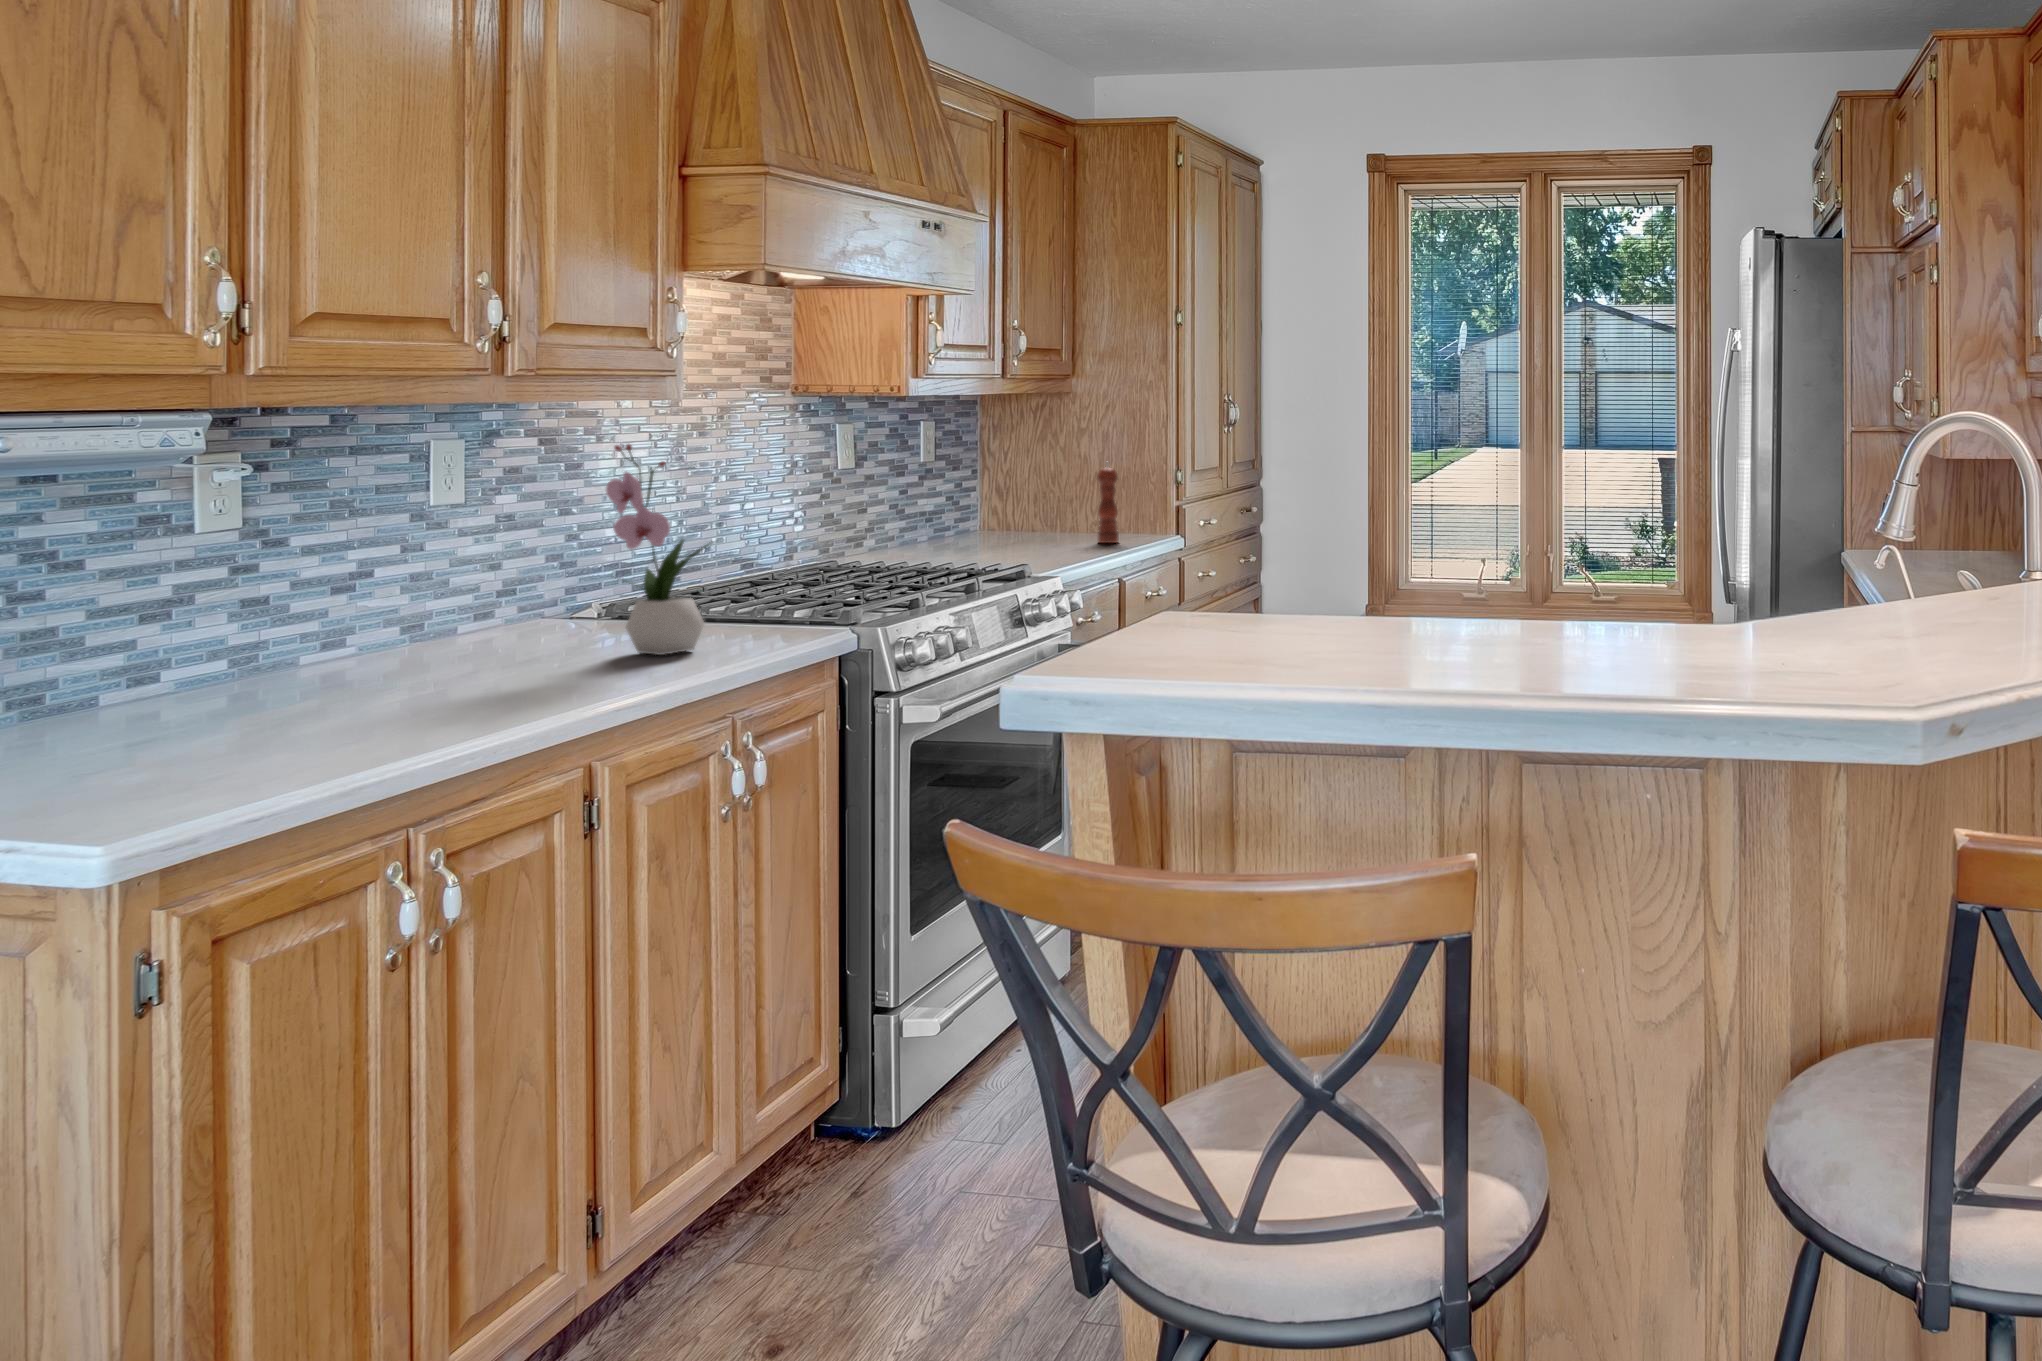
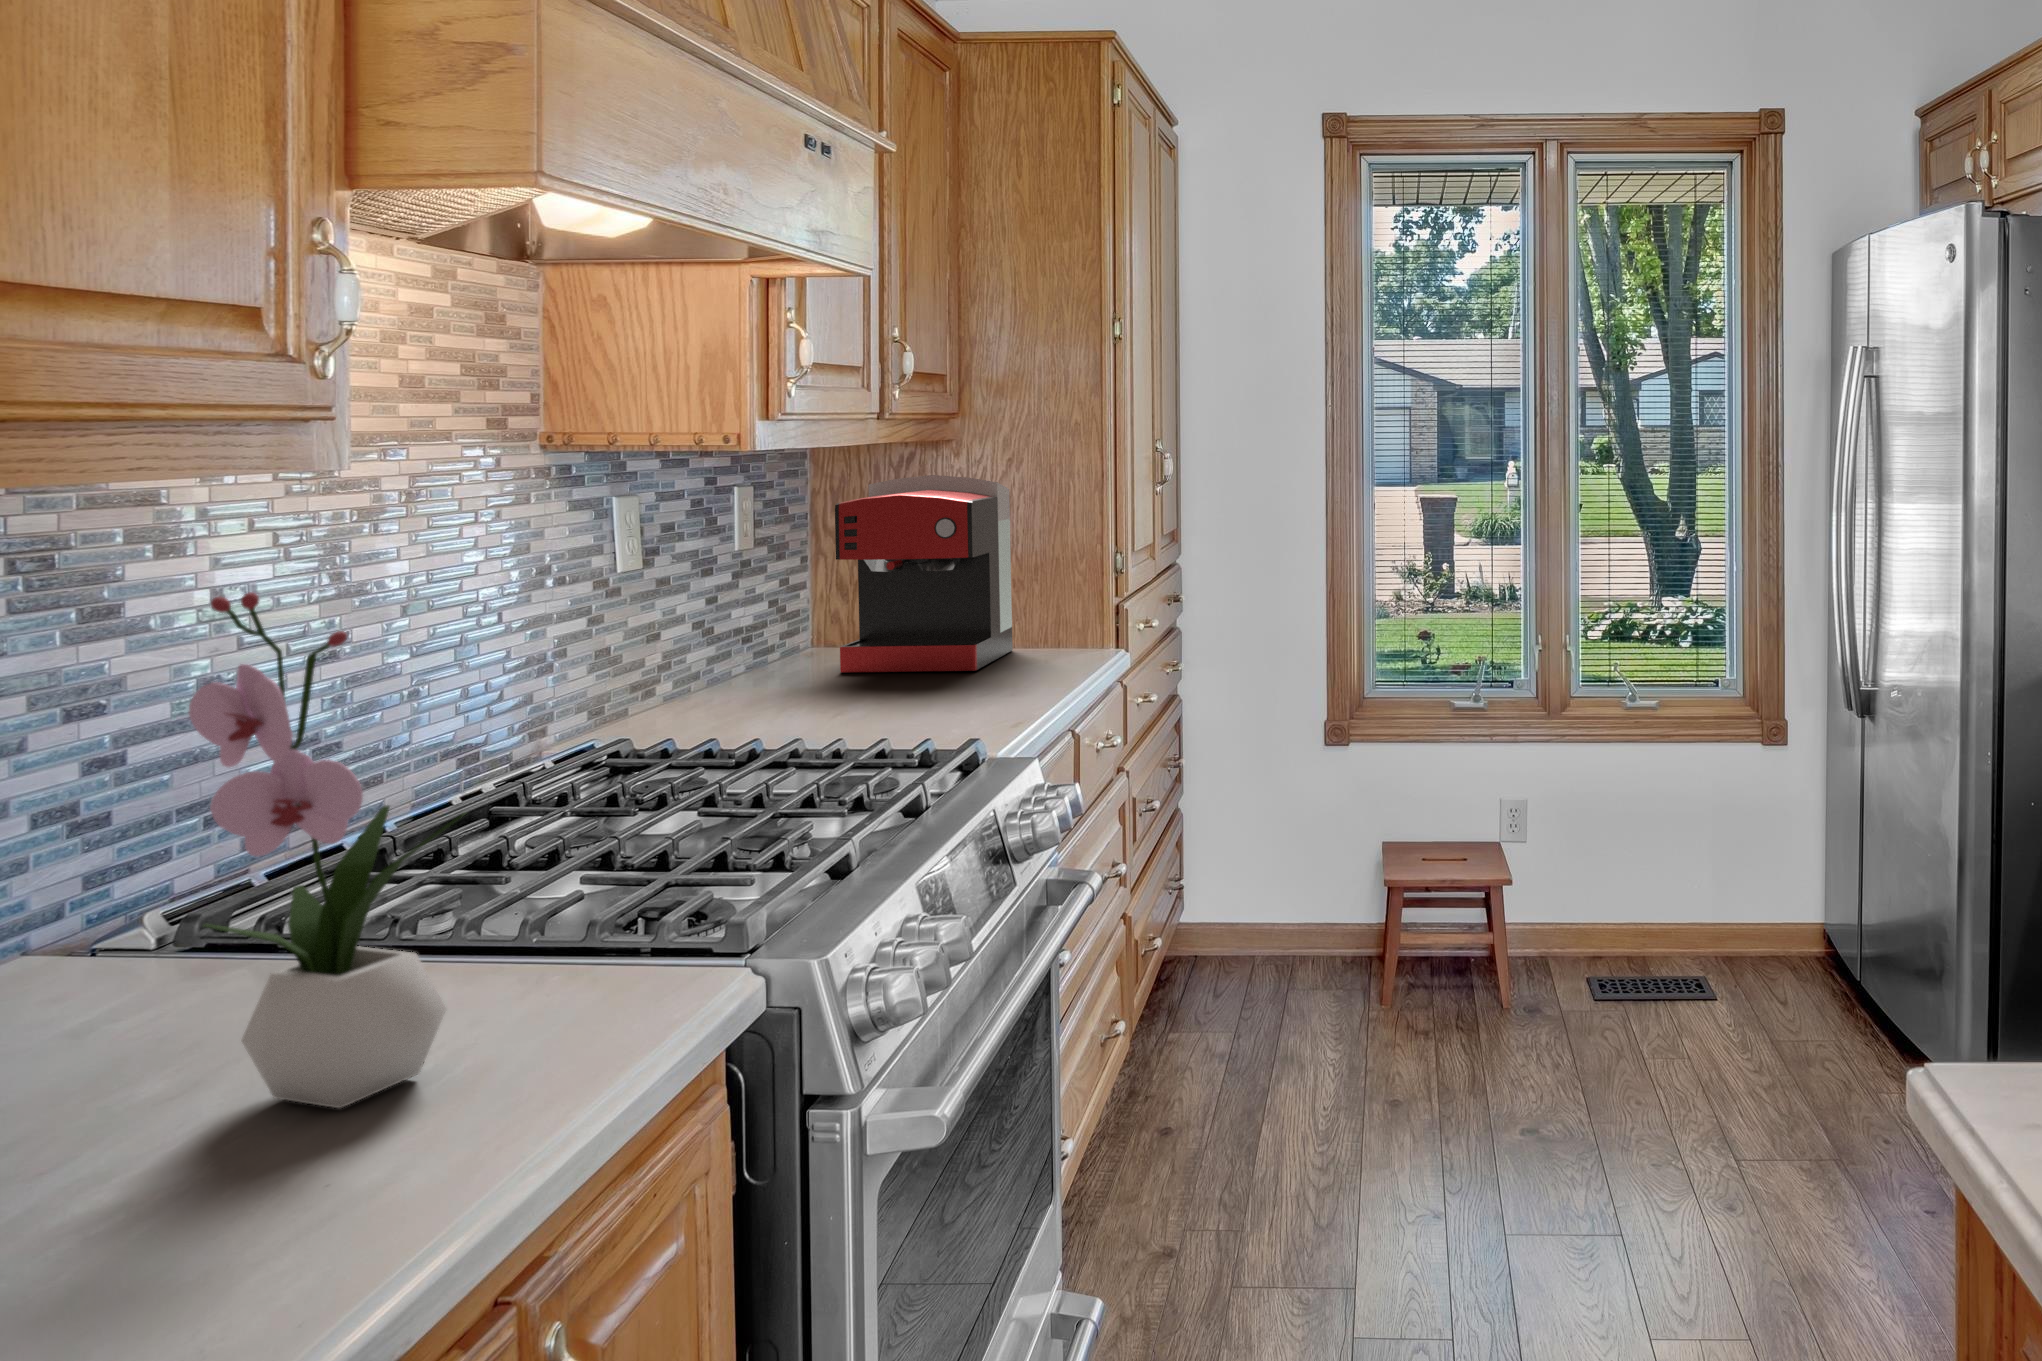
coffee maker: none [978,418,1095,540] -> present [835,475,1013,672]
pepper mill: present [1097,463,1119,543] -> none [1038,545,1074,676]

